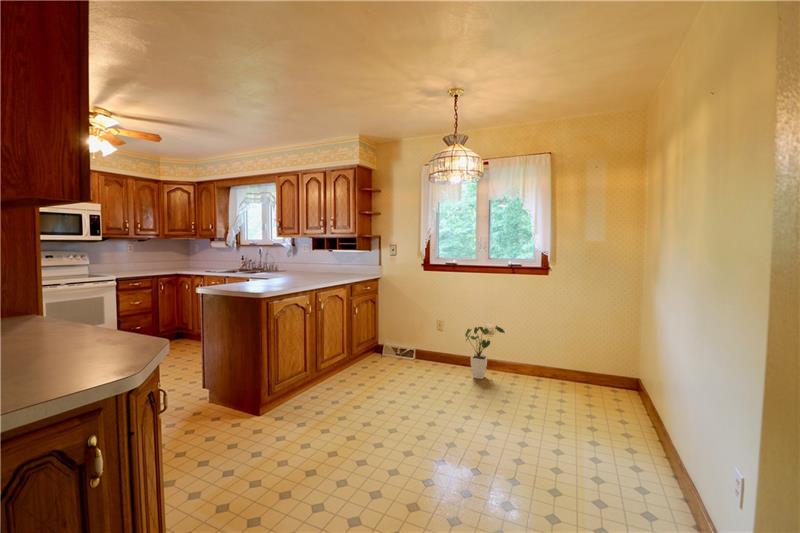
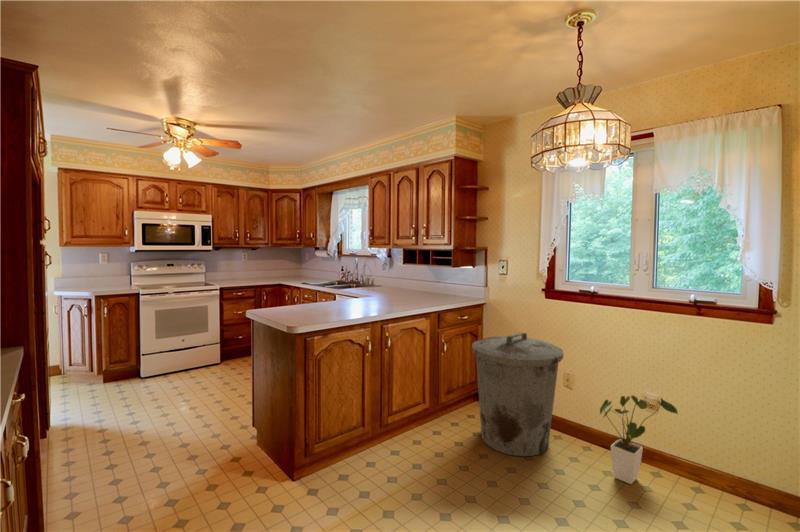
trash can: none [378,294,440,377] -> present [472,332,564,456]

